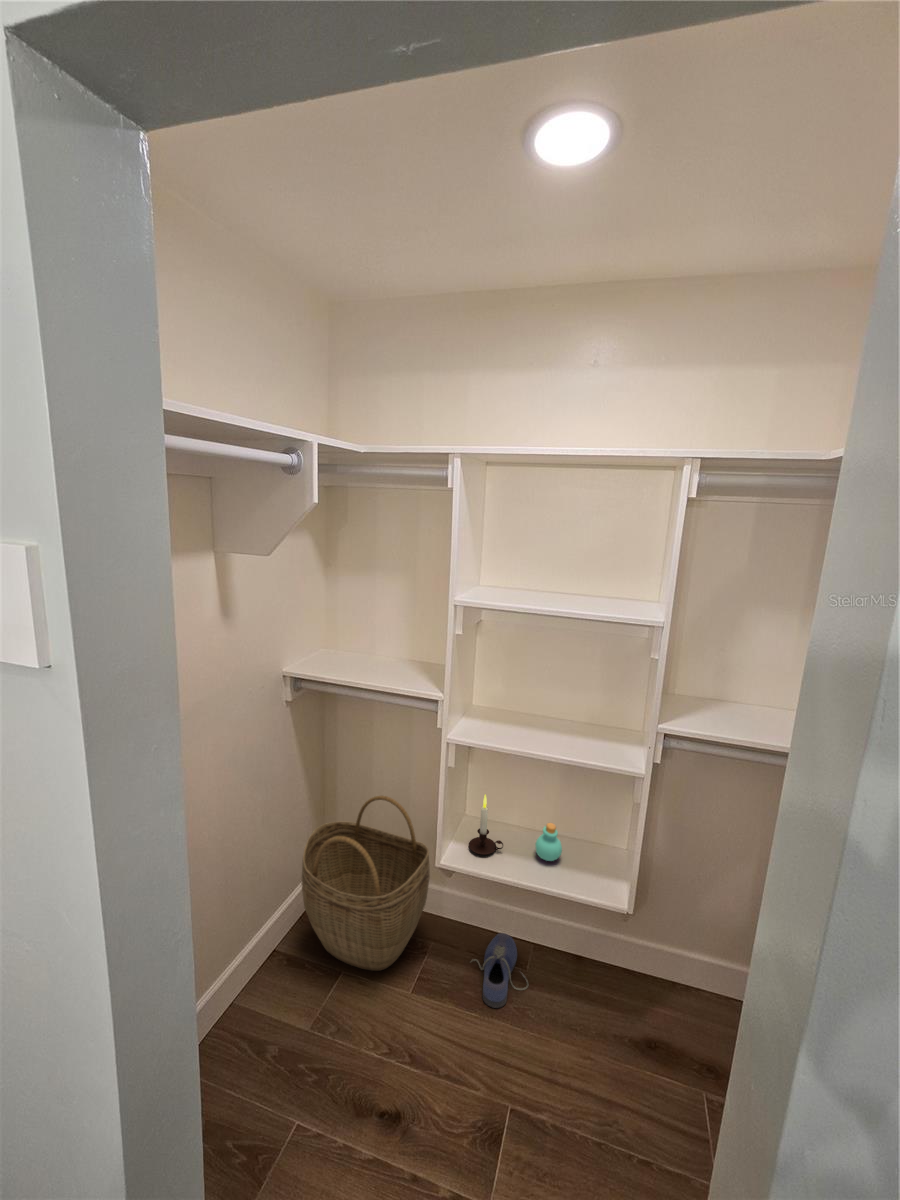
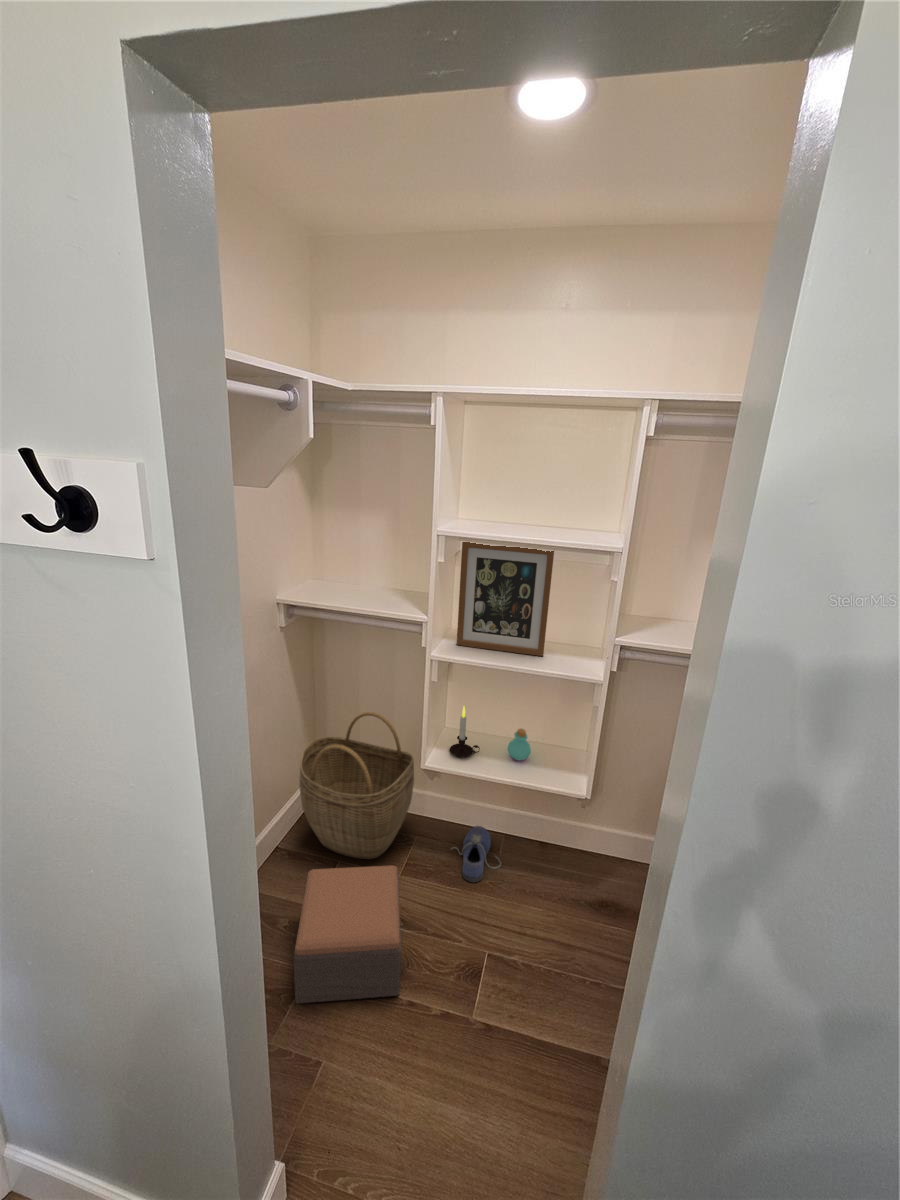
picture frame: none [477,611,585,742] -> present [457,541,554,656]
footstool: none [273,988,406,1170] -> present [293,866,401,1003]

